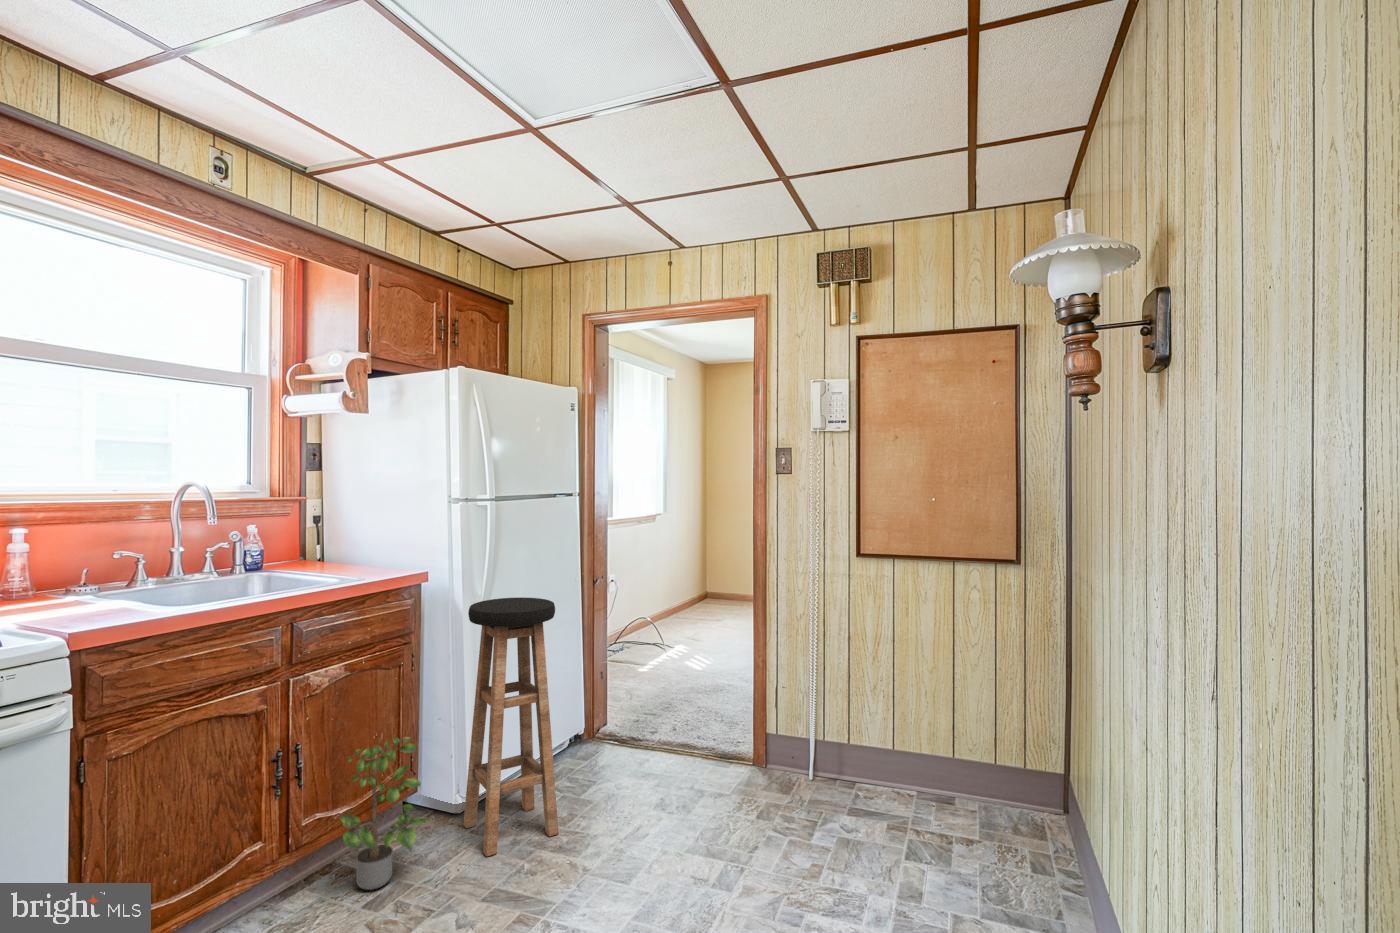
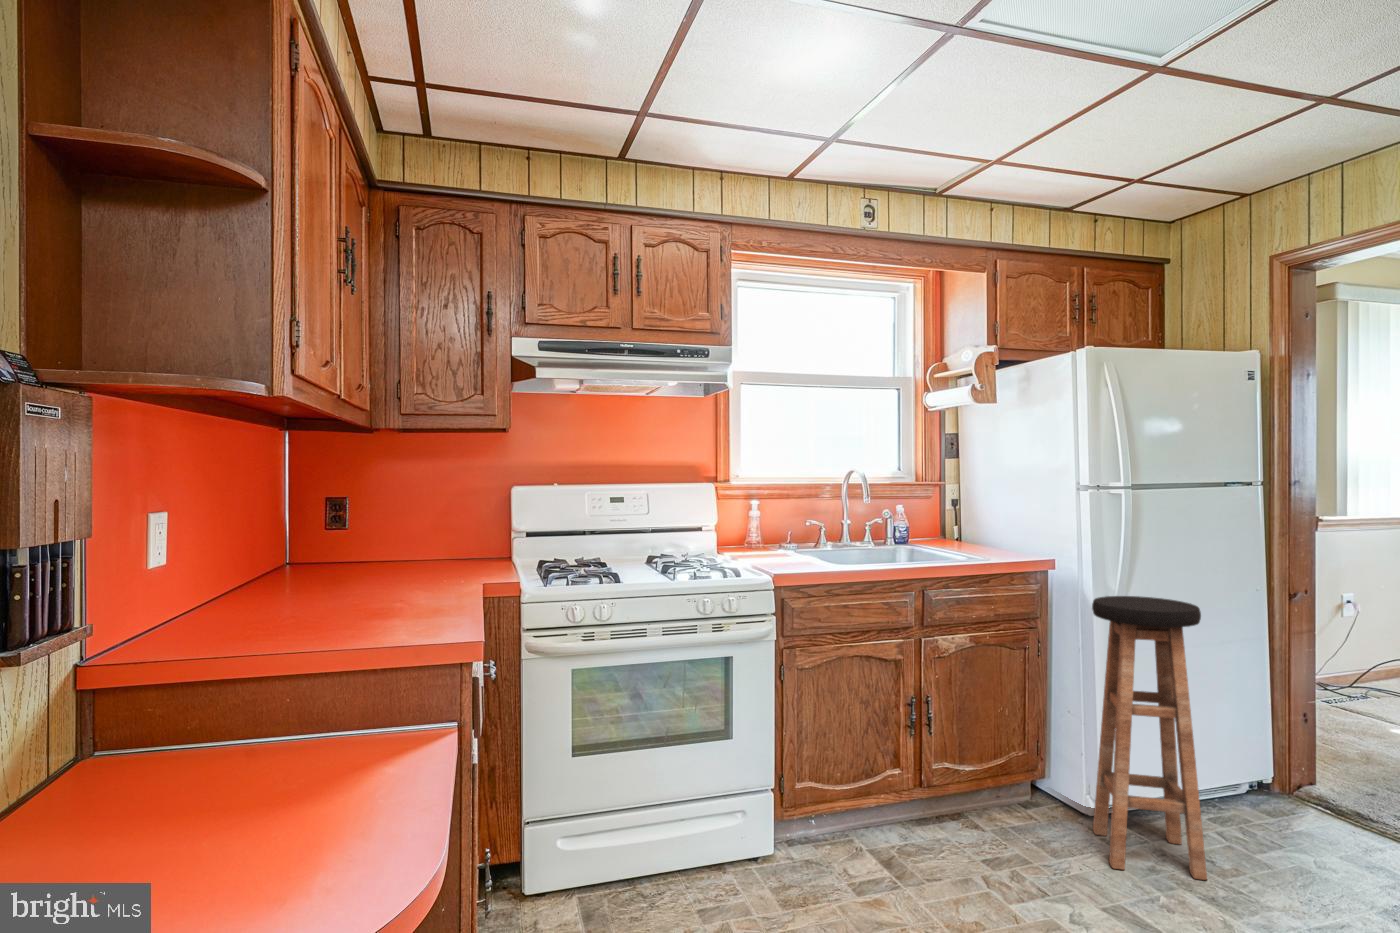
potted plant: present [340,737,430,890] -> none [964,711,1053,851]

